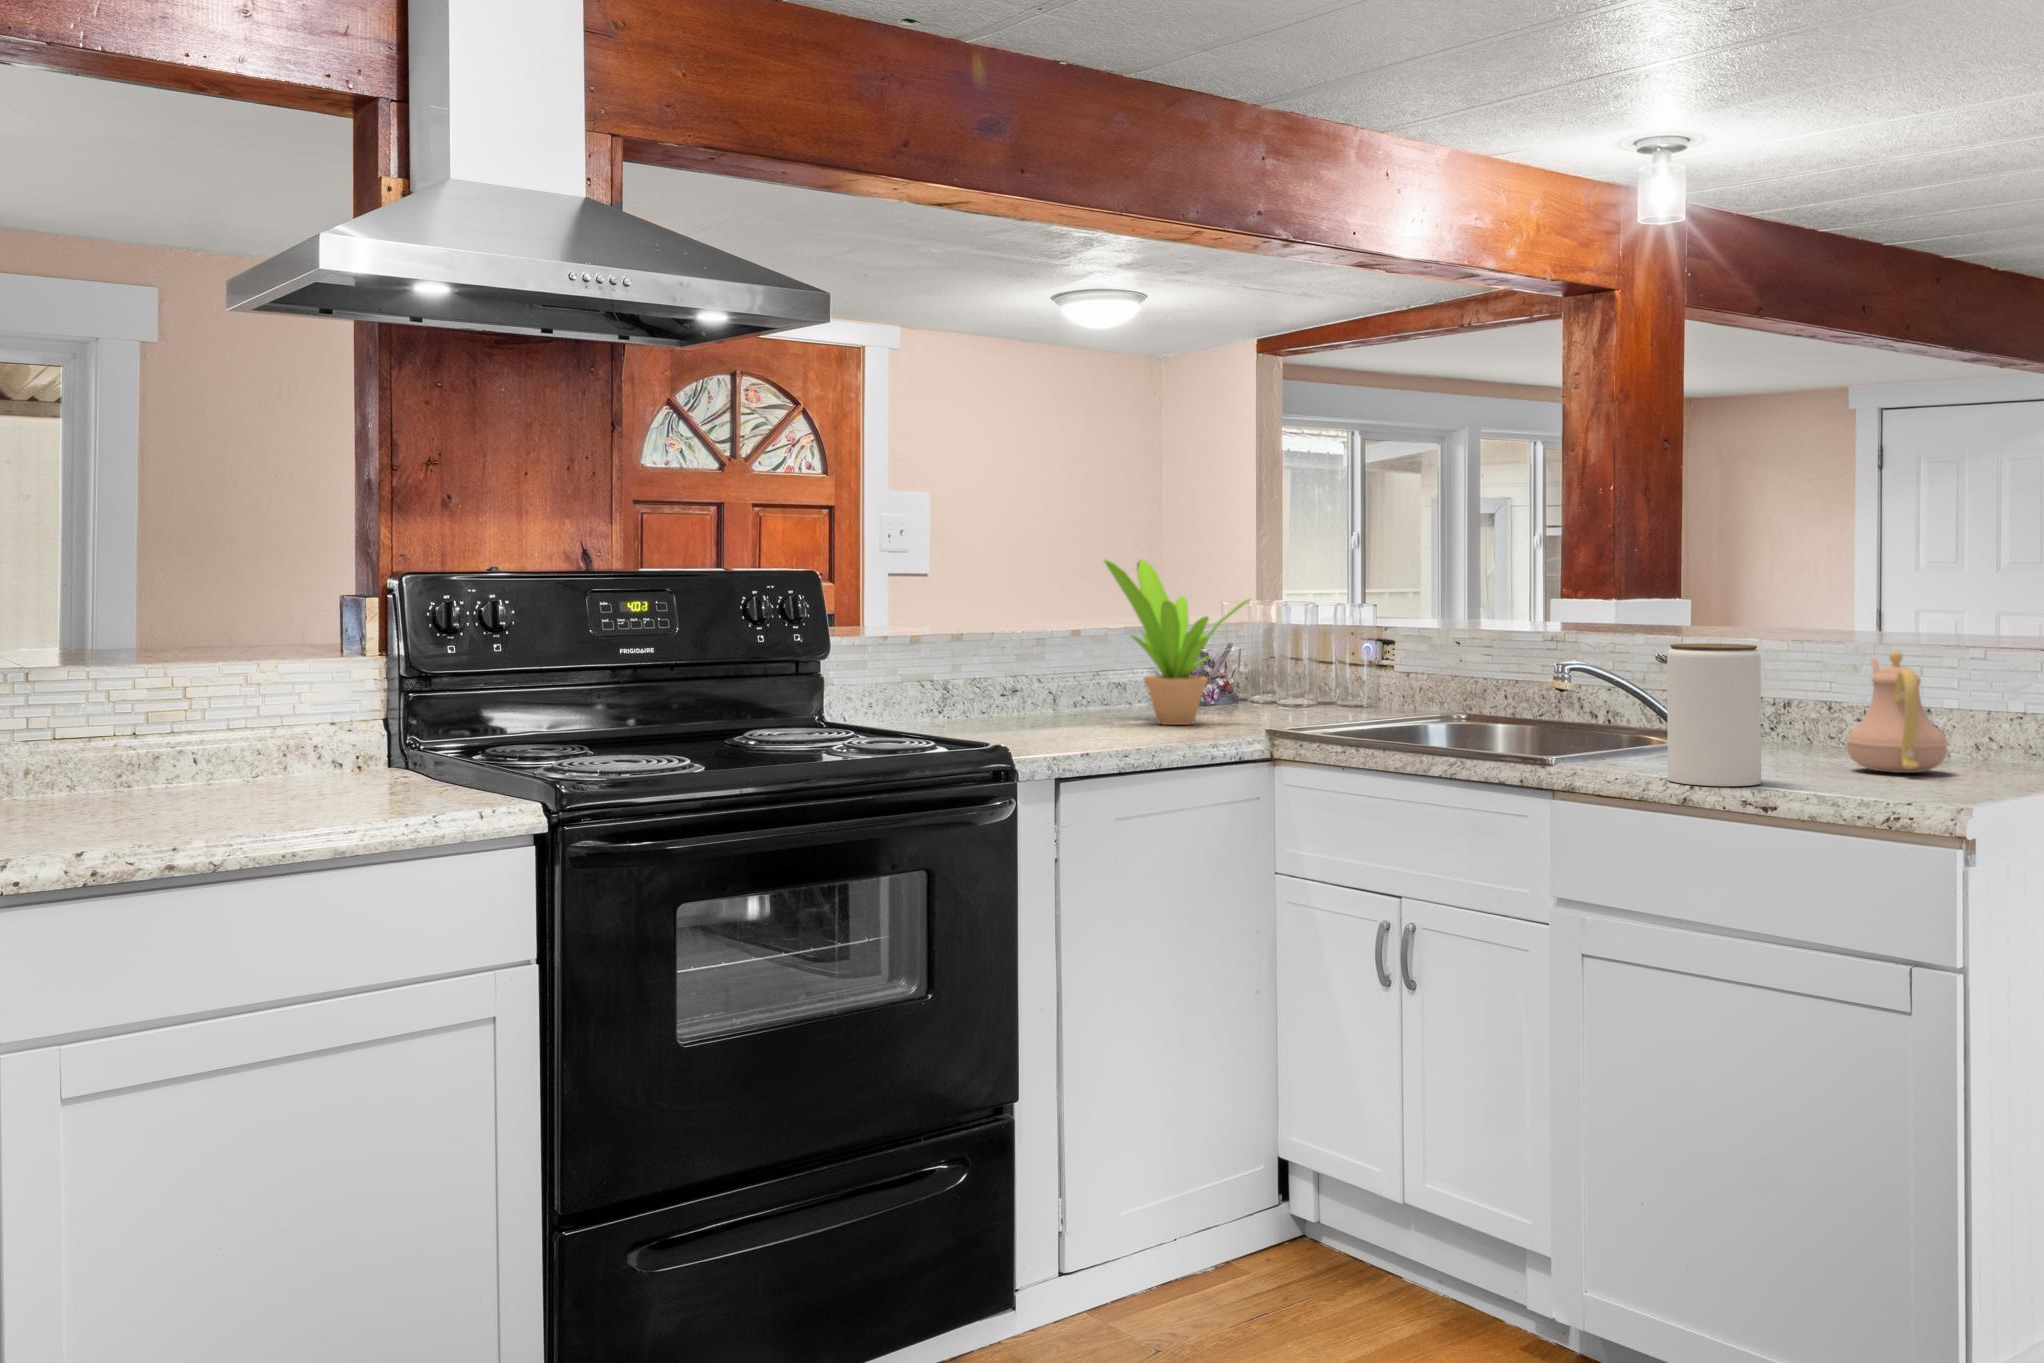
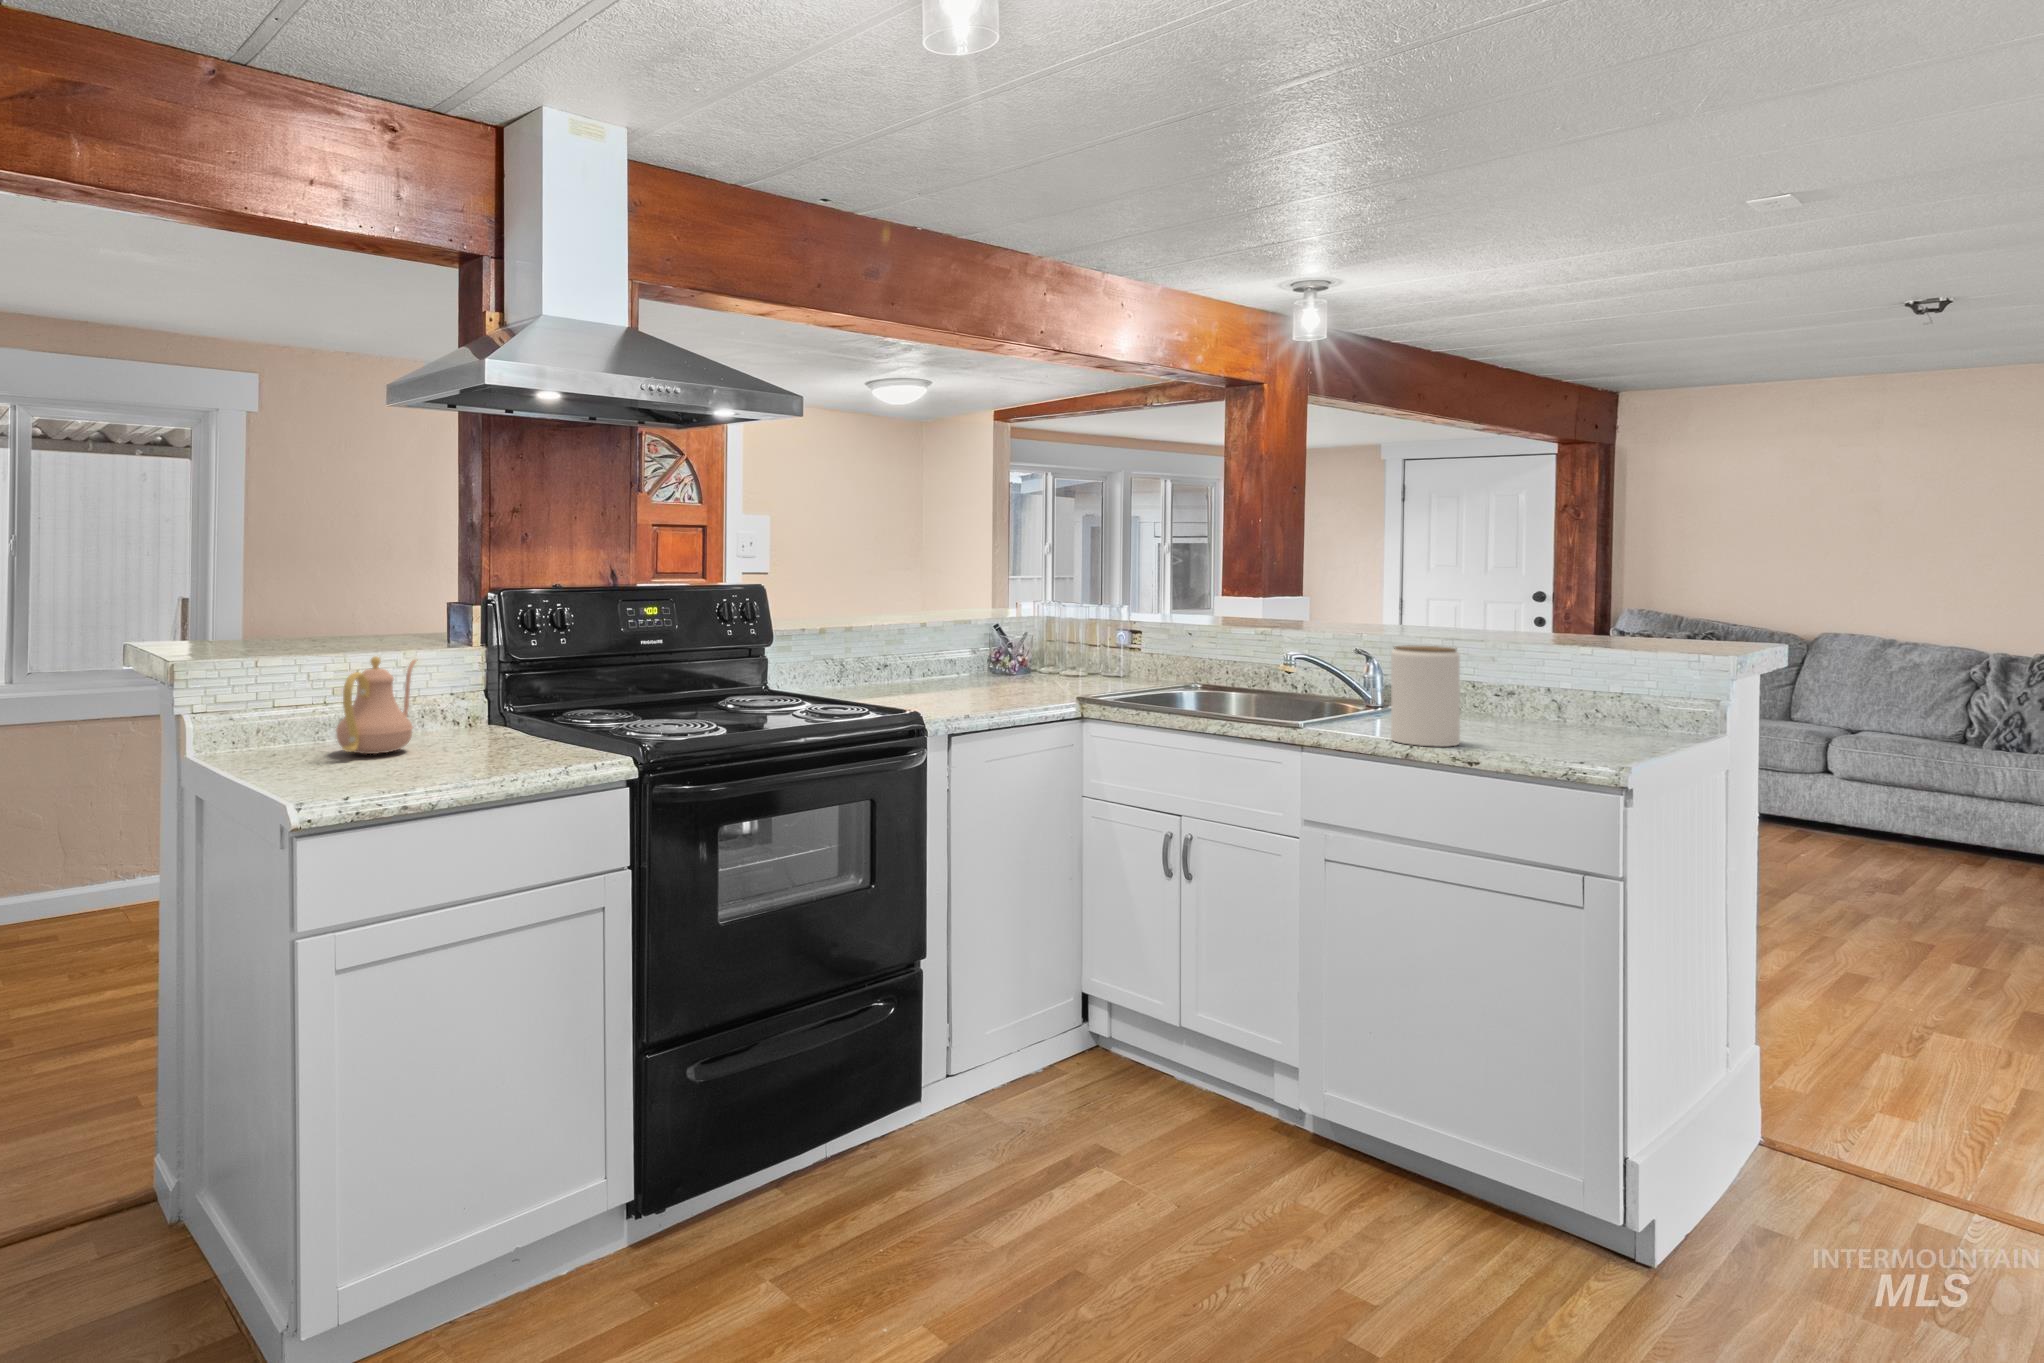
potted plant: present [1104,559,1250,725] -> none [955,574,1054,690]
teapot: present [1846,651,1948,773] -> present [336,656,416,754]

